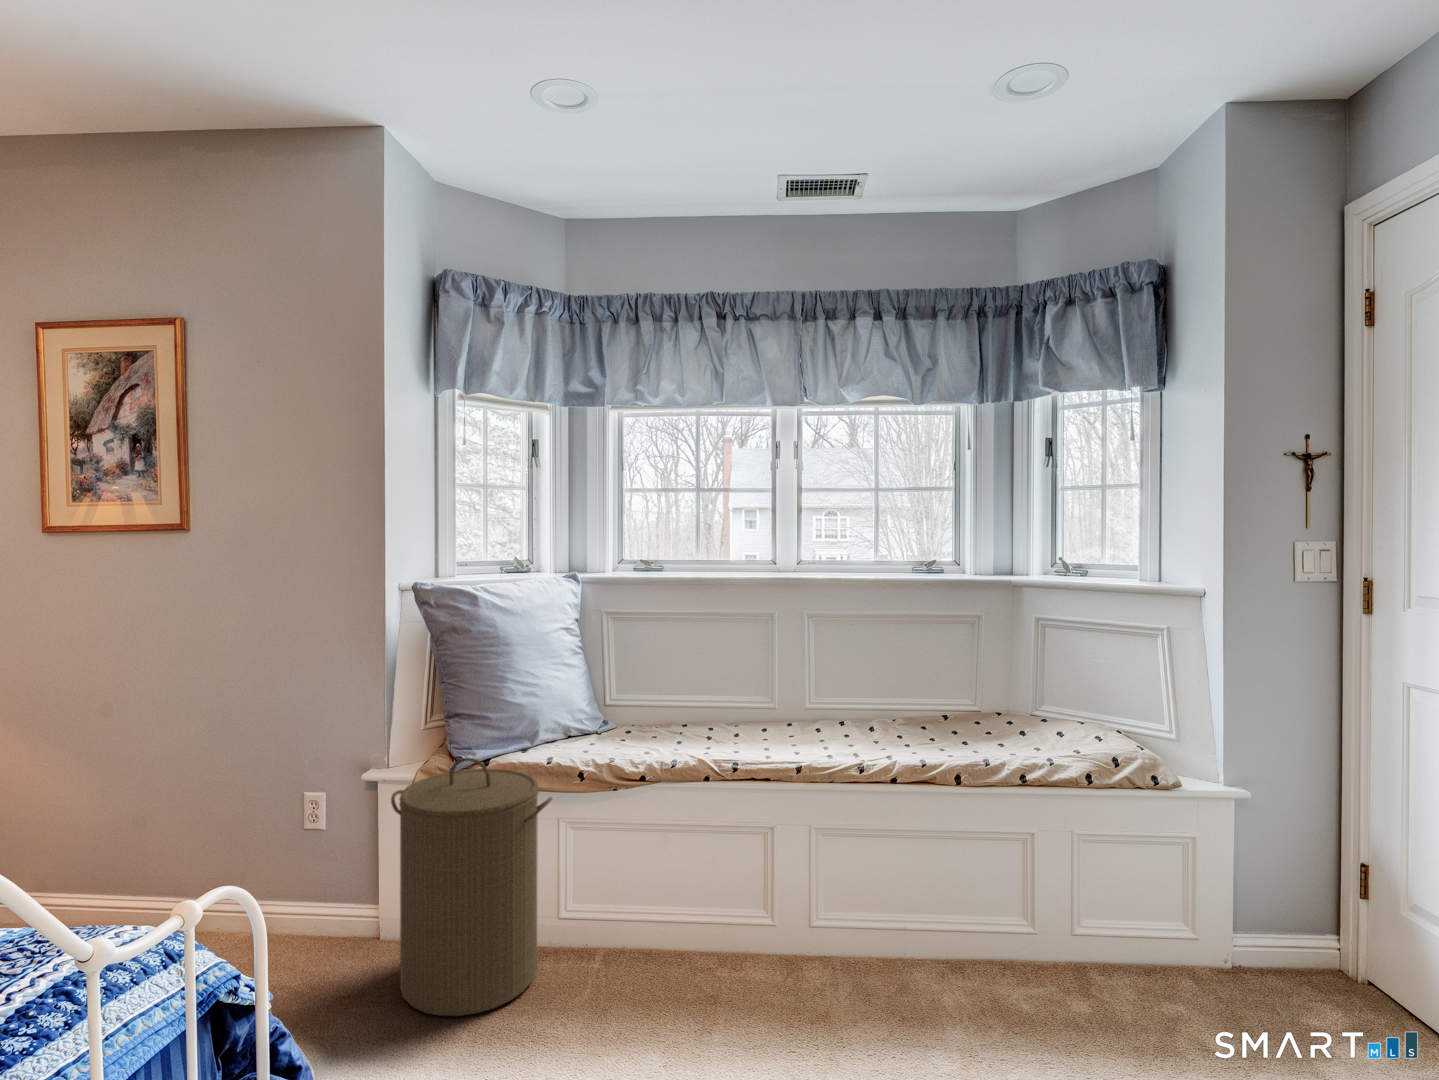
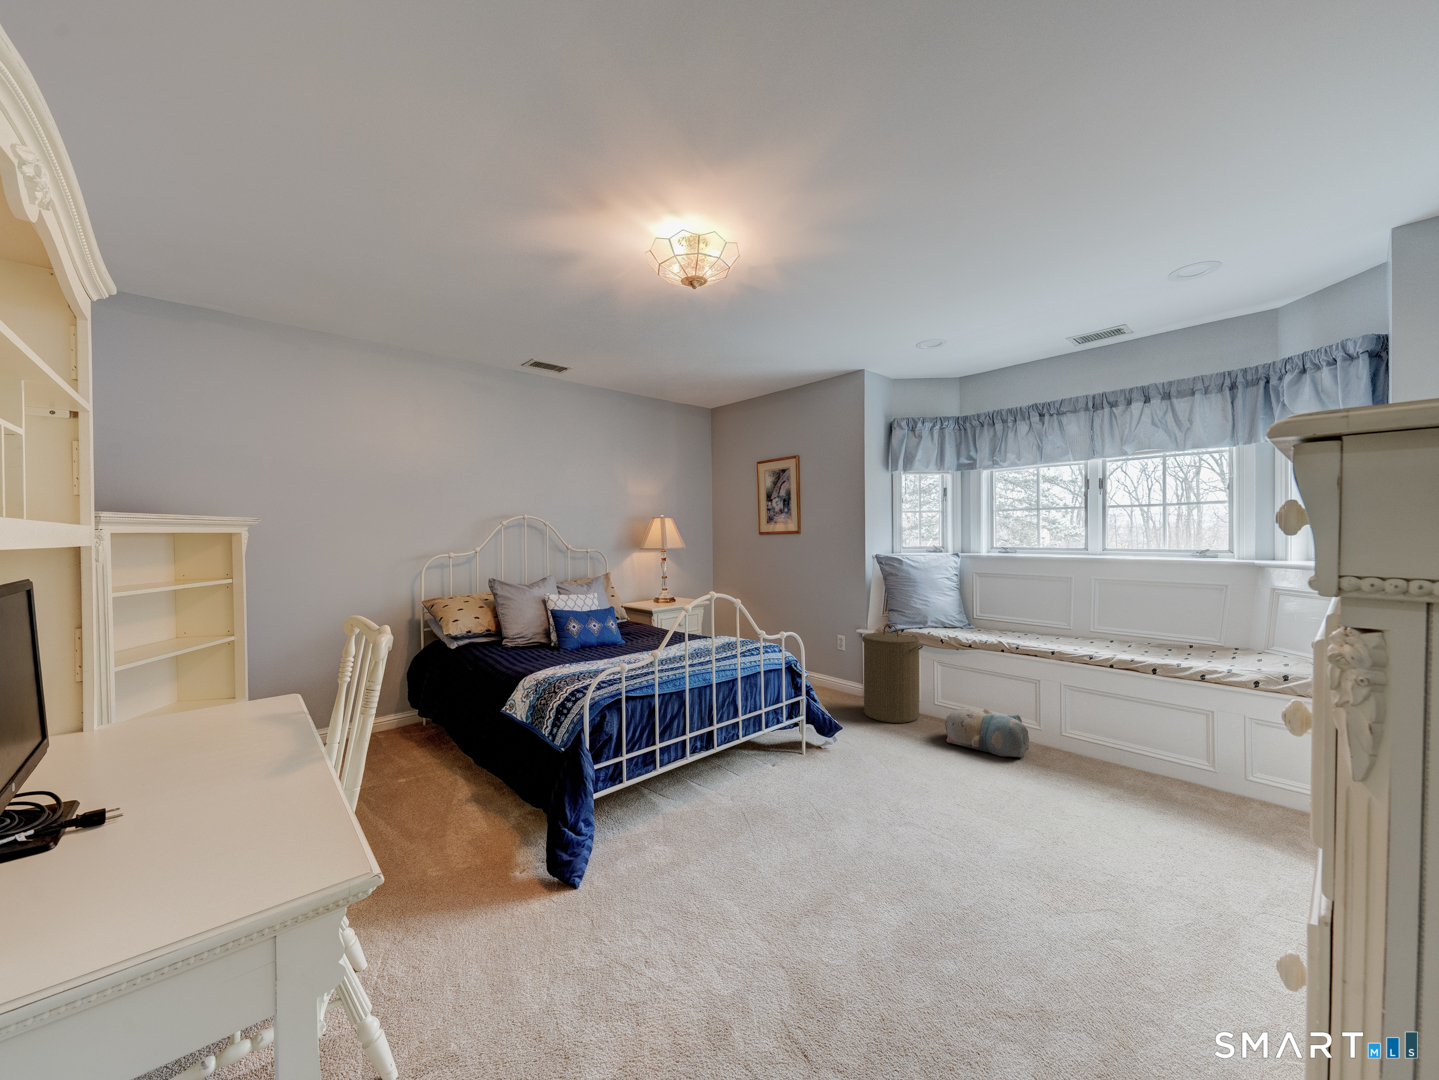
plush toy: none [621,921,803,1040] -> present [945,708,1029,757]

